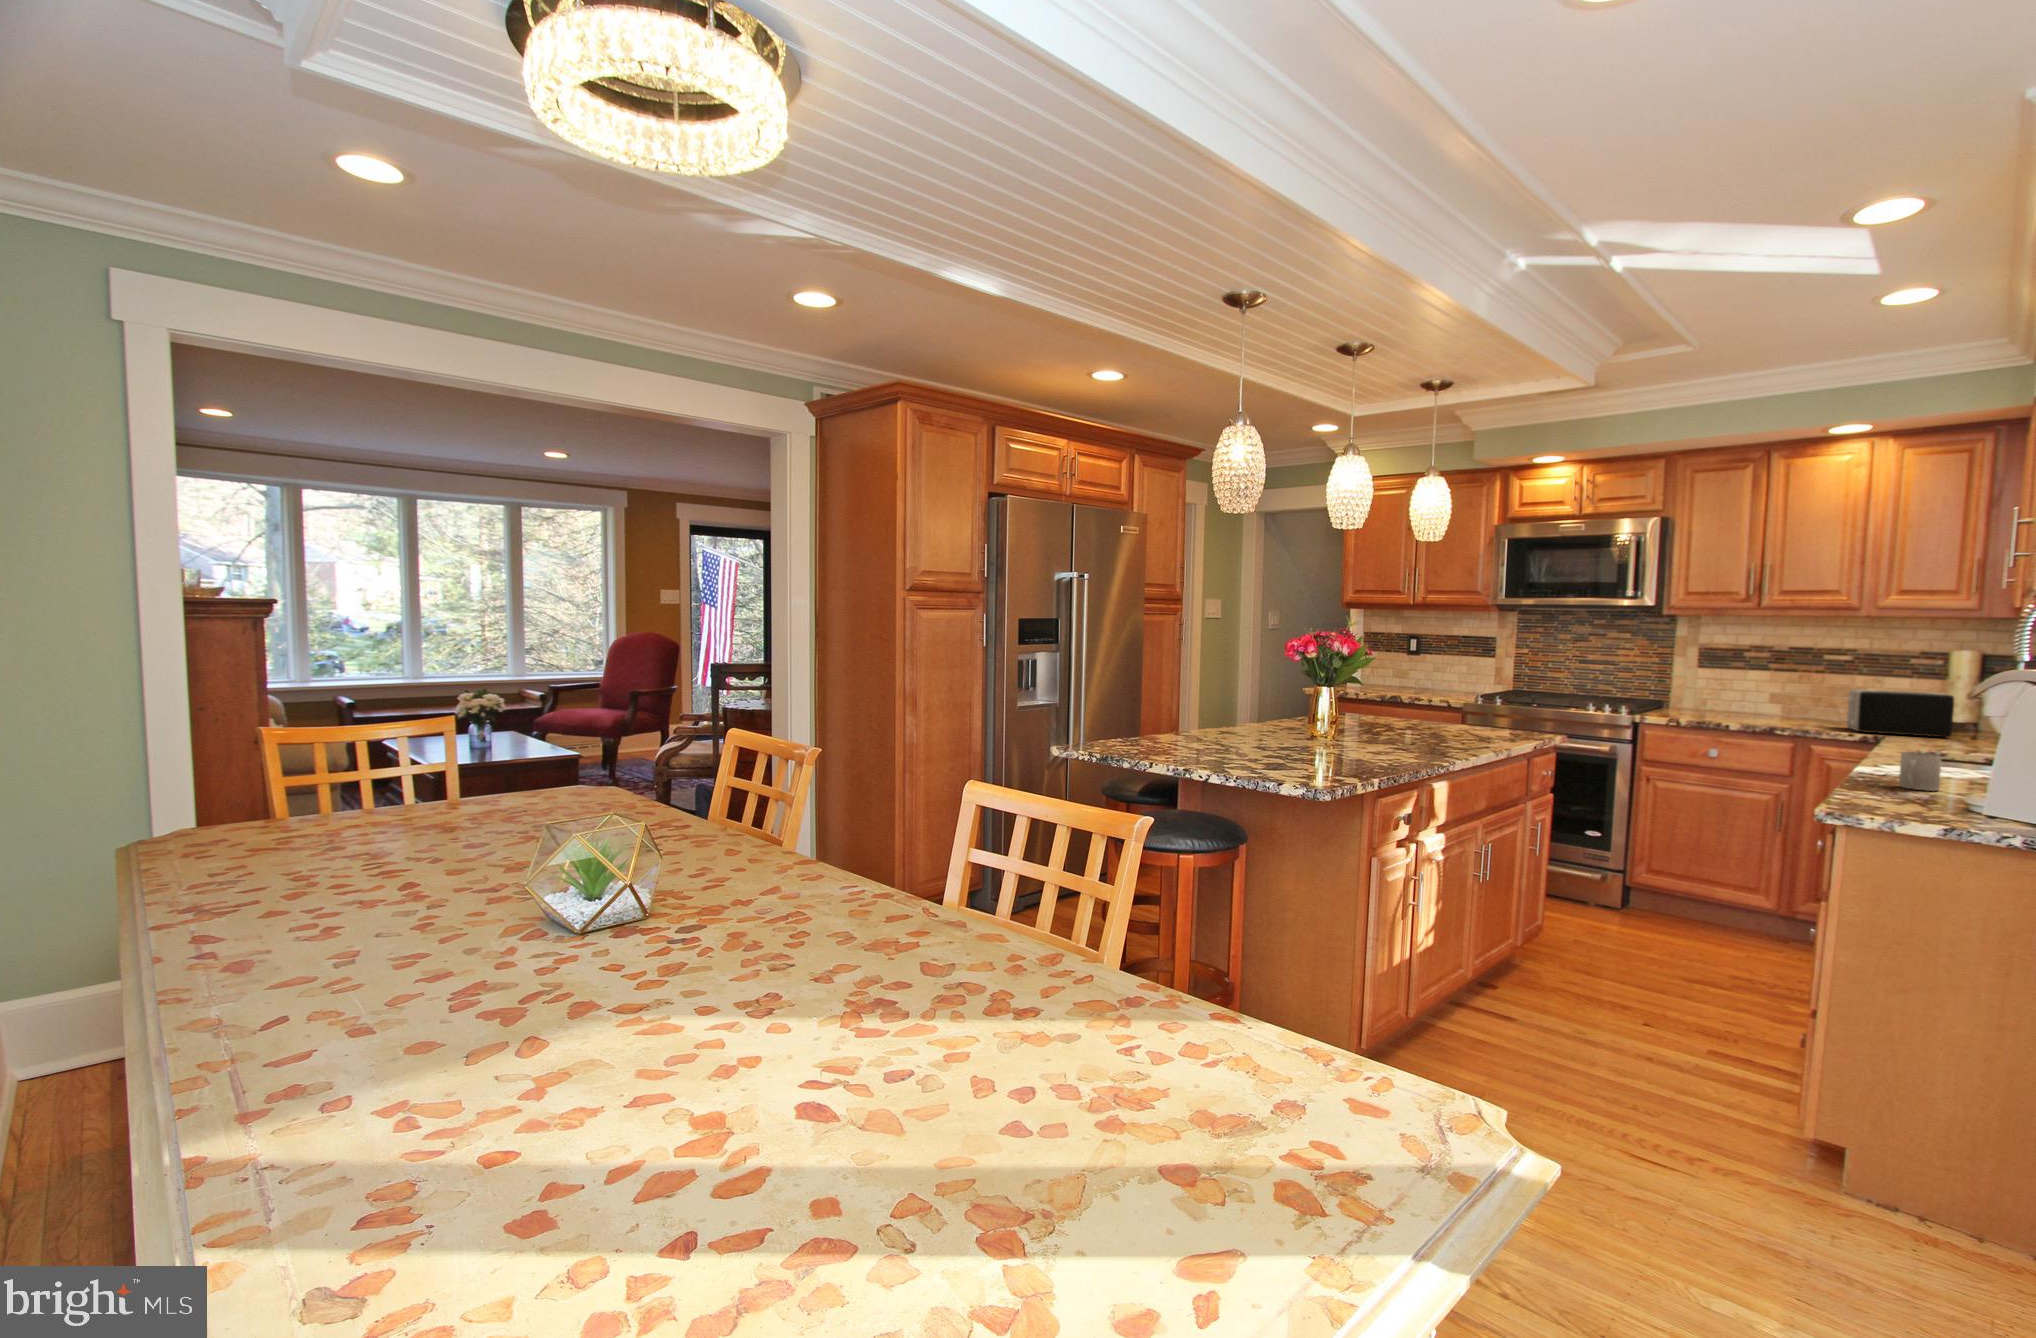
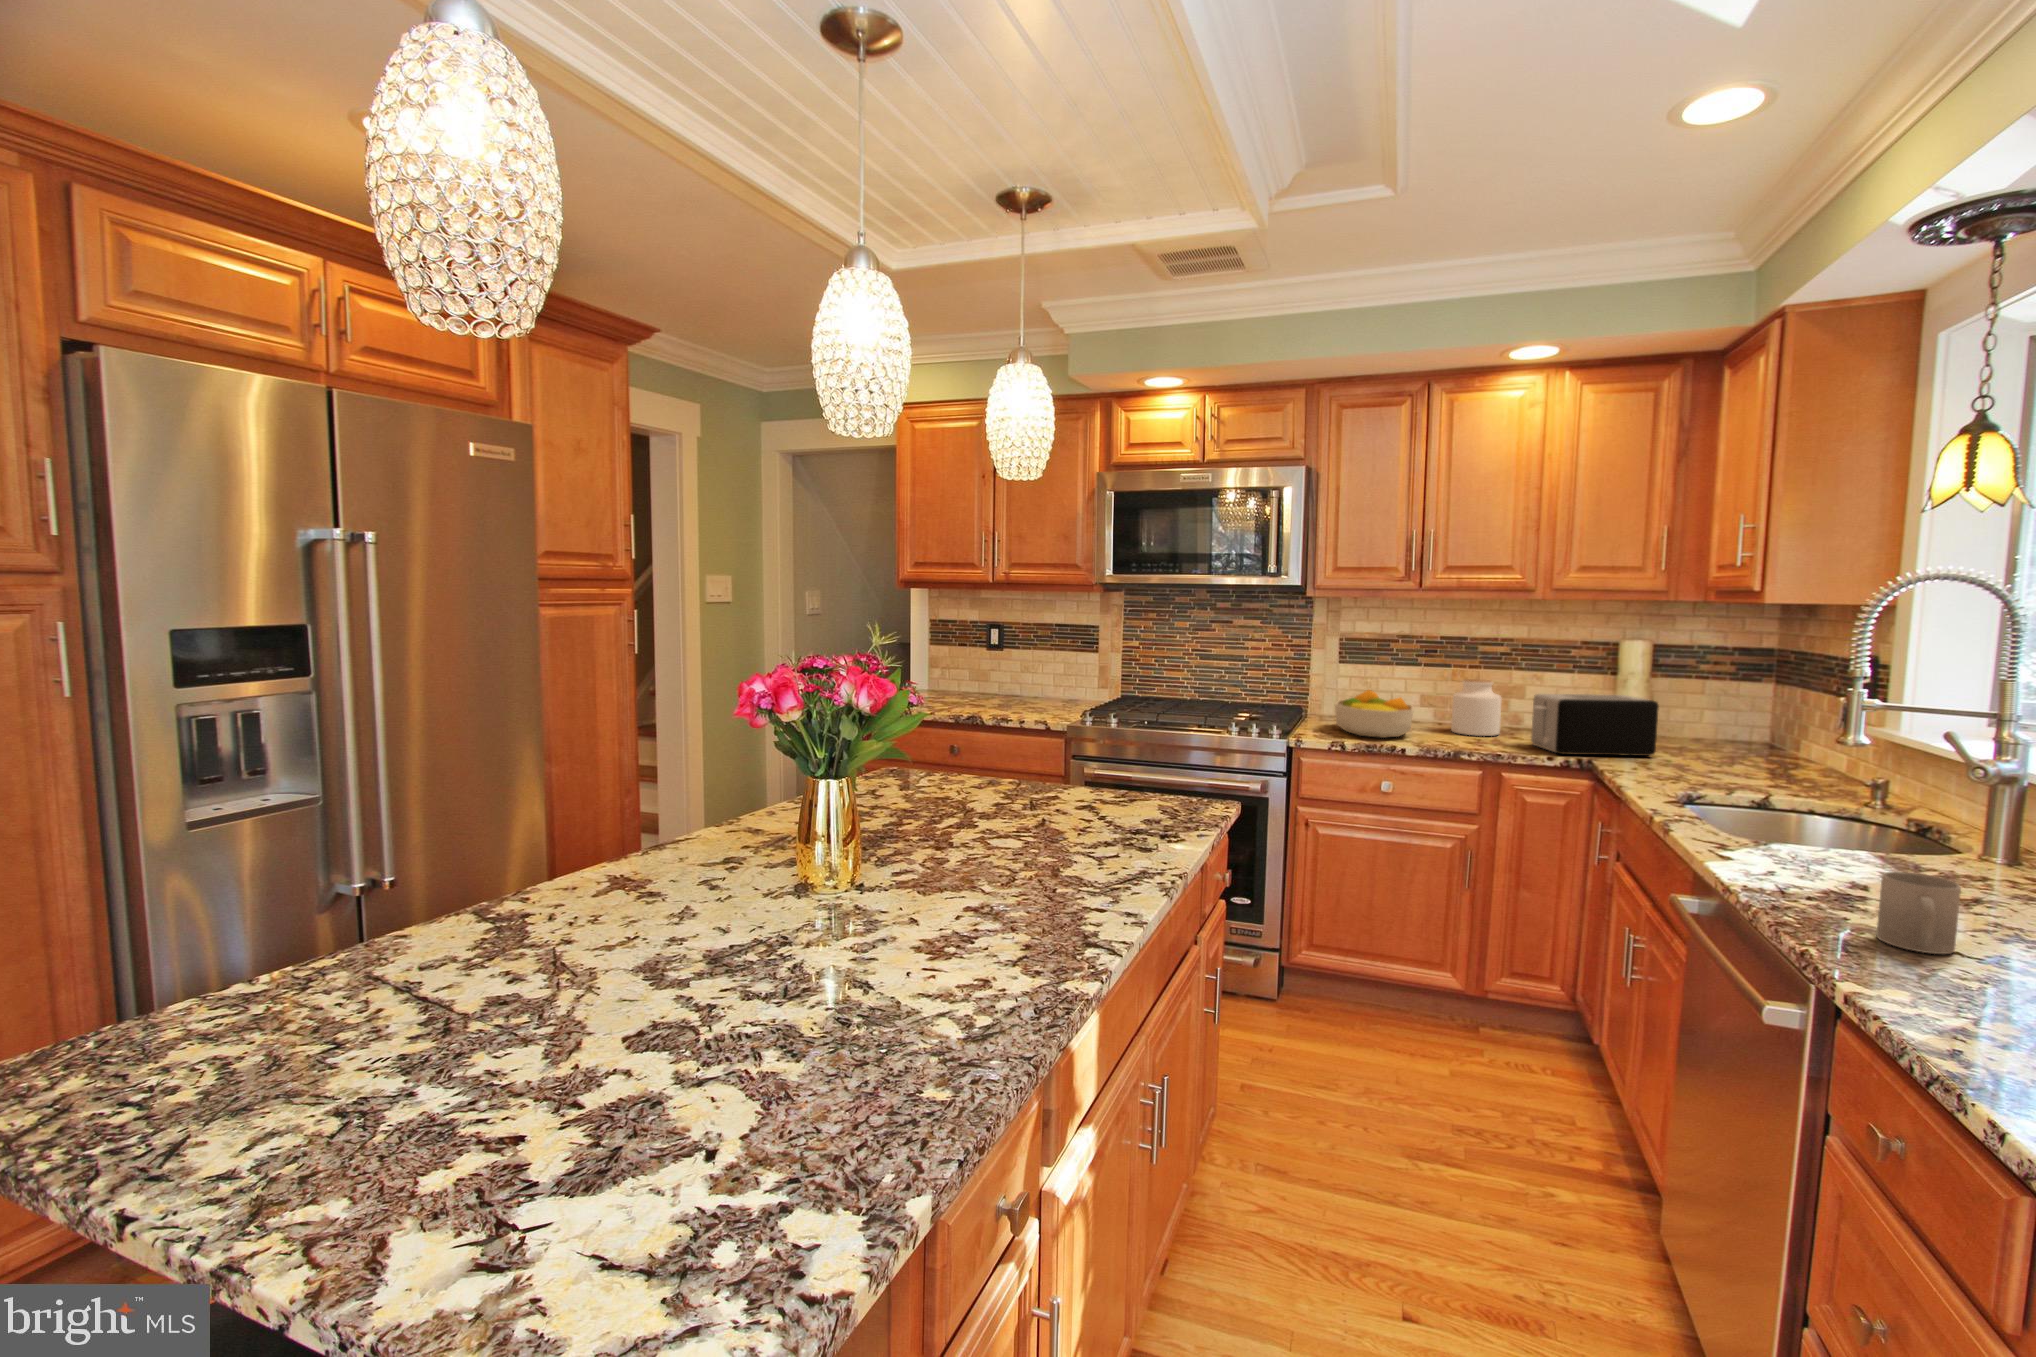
jar: none [1787,680,1832,722] -> present [1451,679,1501,736]
fruit bowl: none [1679,685,1749,718] -> present [1335,690,1414,738]

